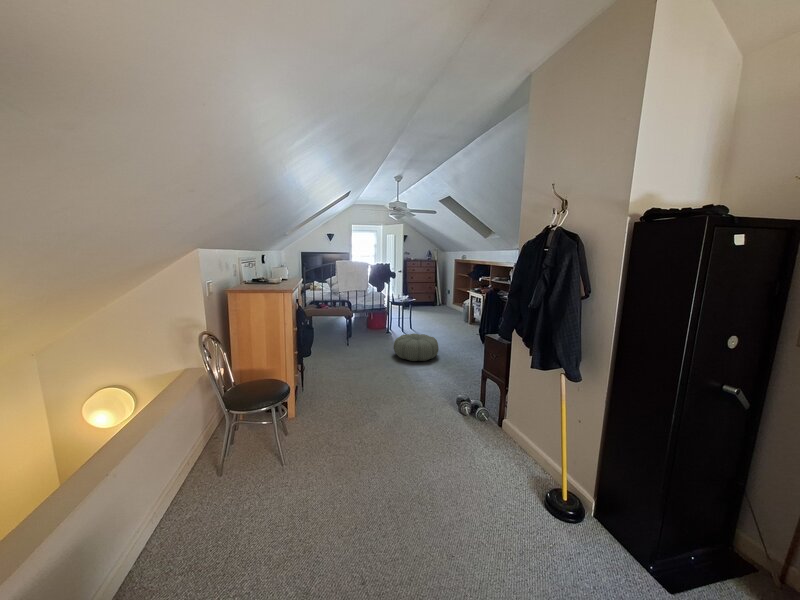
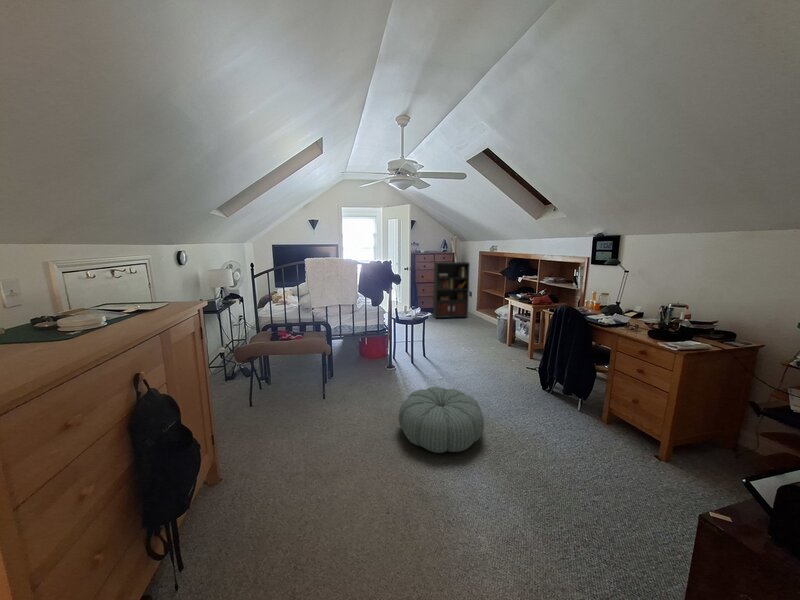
bookcase: none [419,266,447,308] -> present [433,262,470,318]

